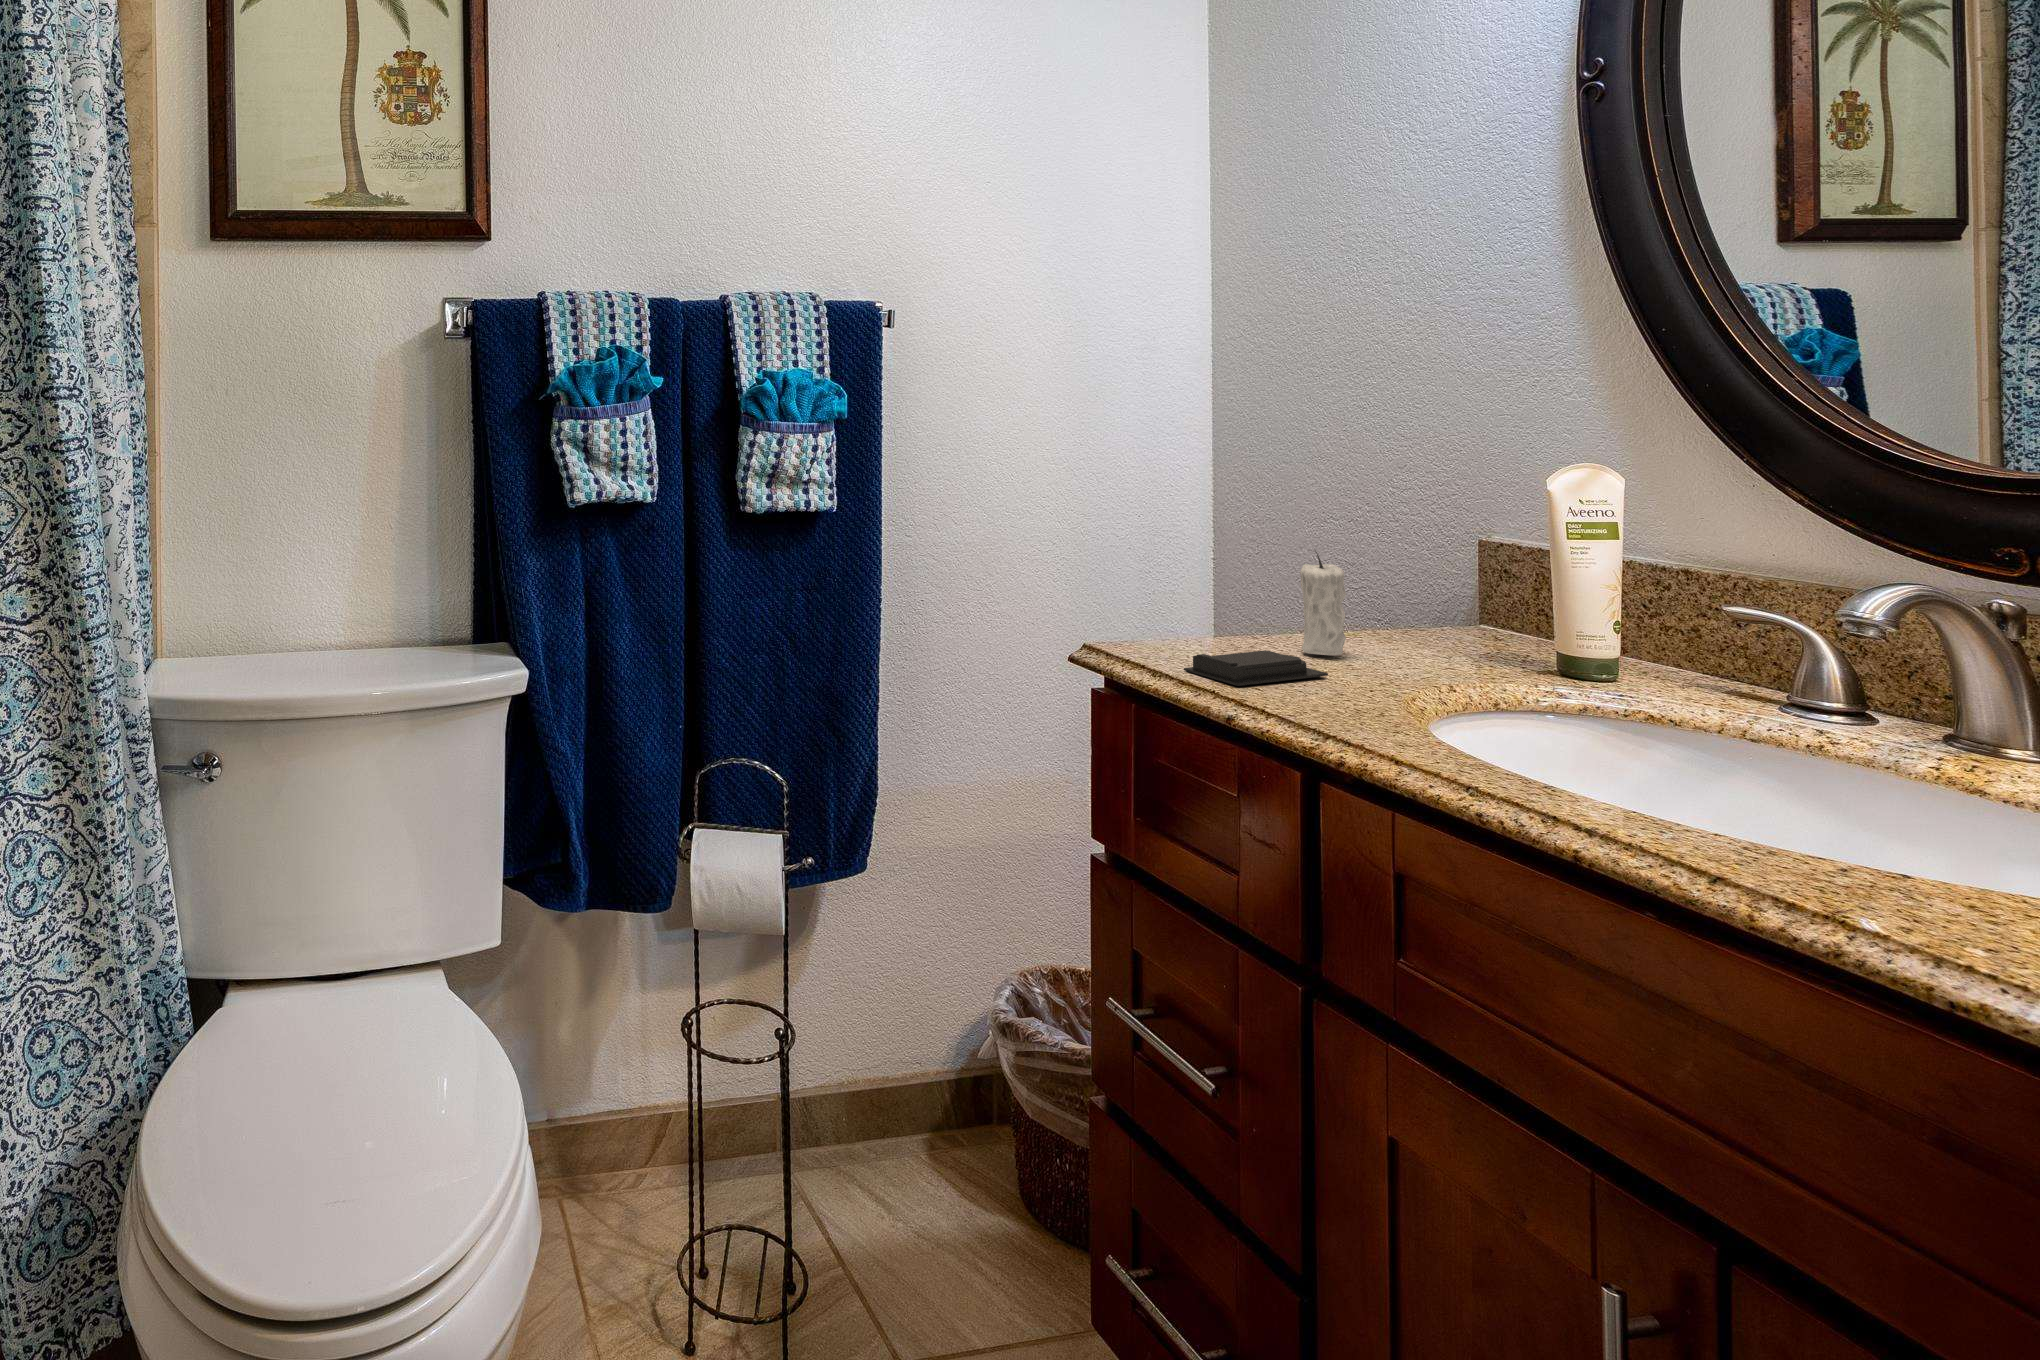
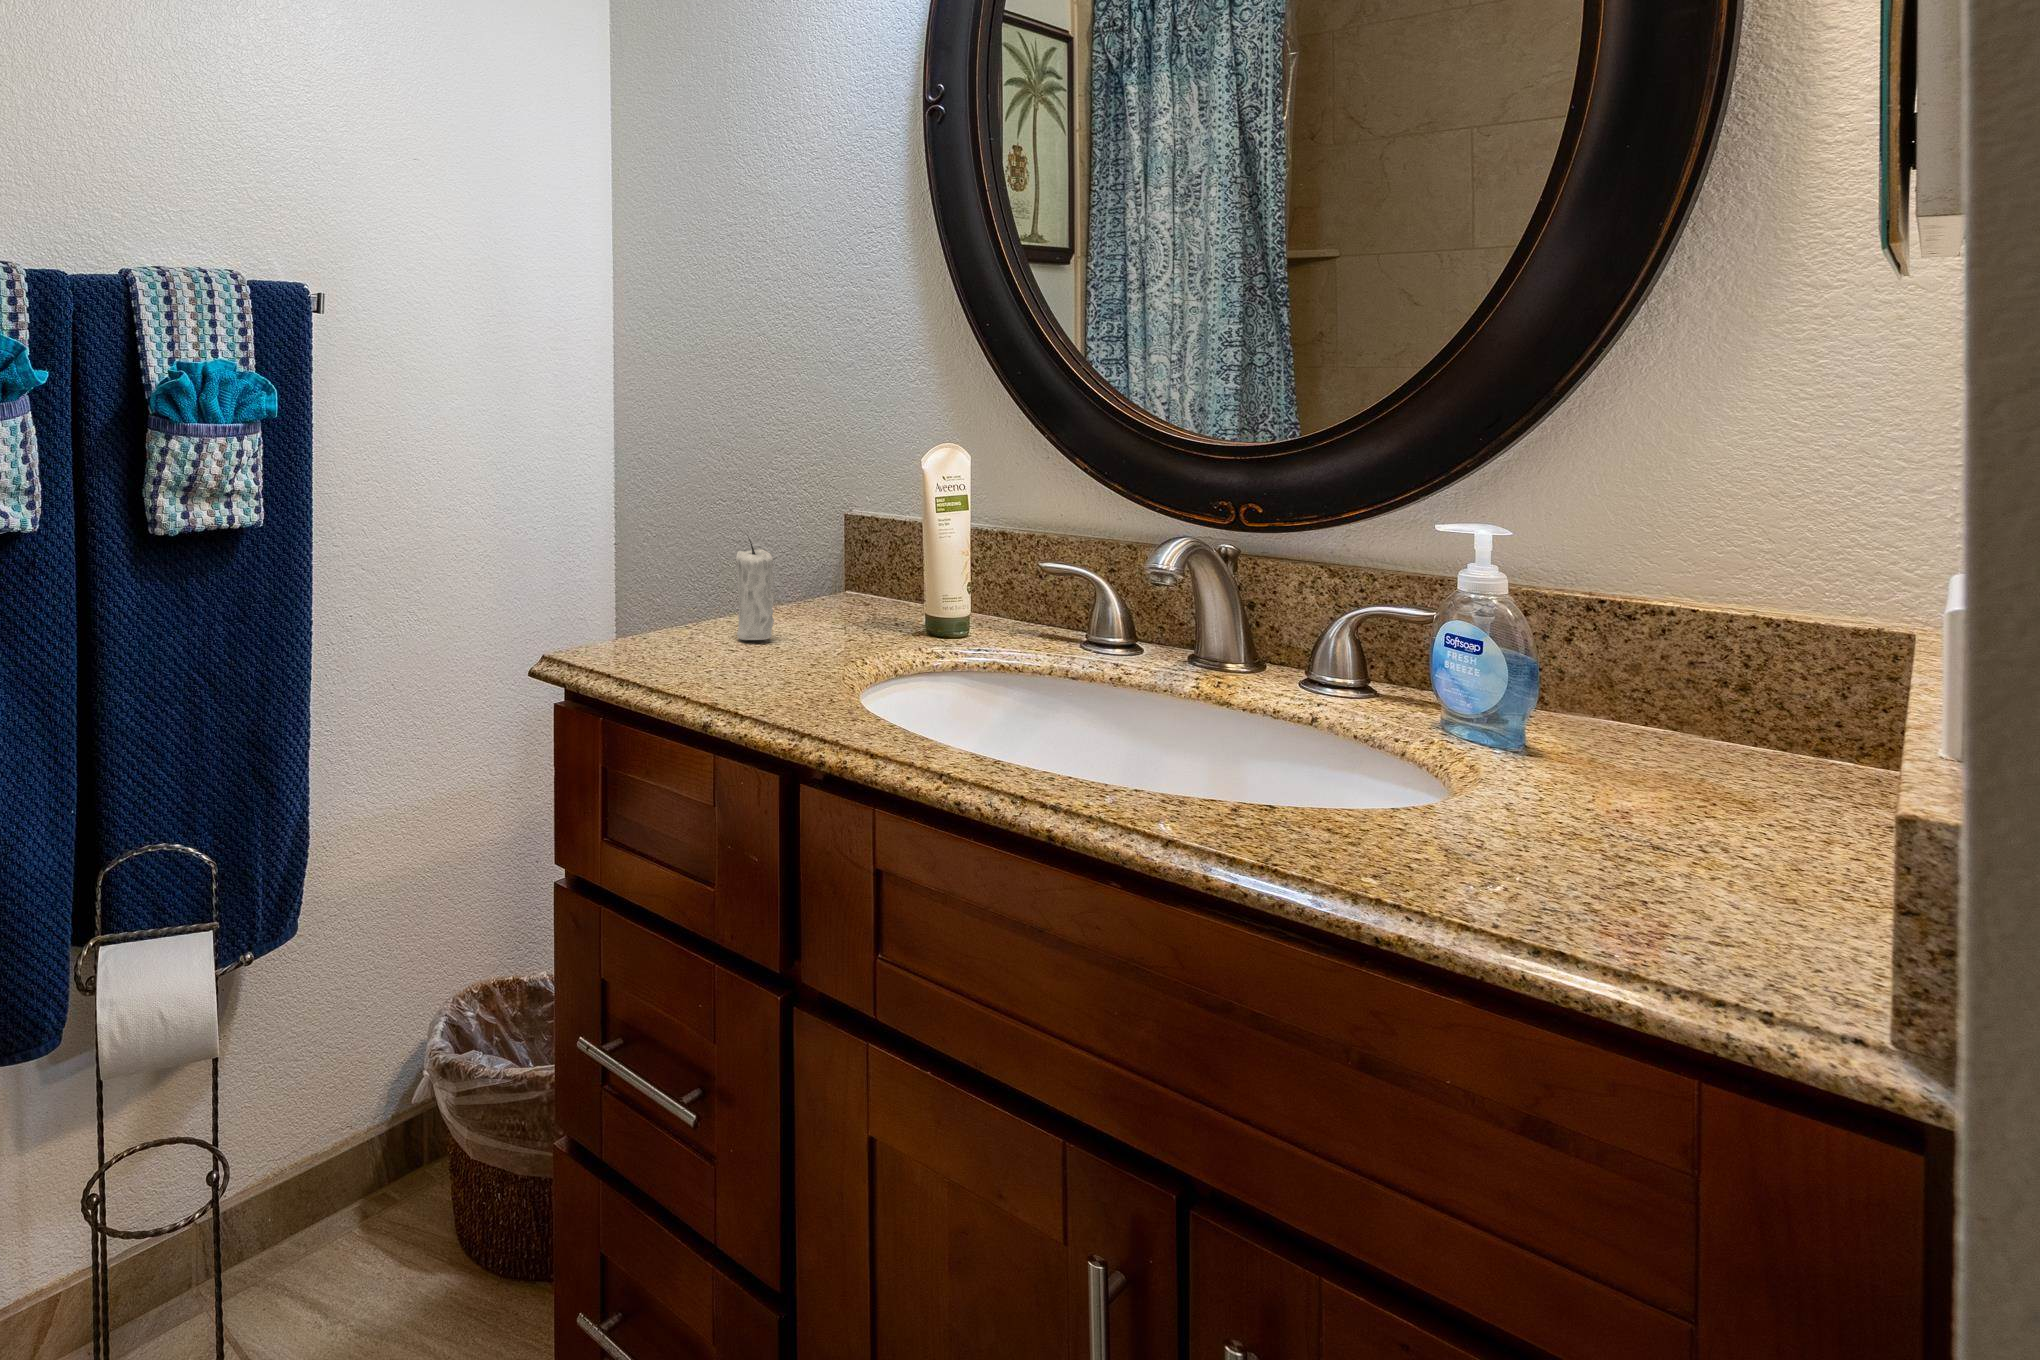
soap bar: present [1184,650,1328,686] -> none [649,643,772,687]

